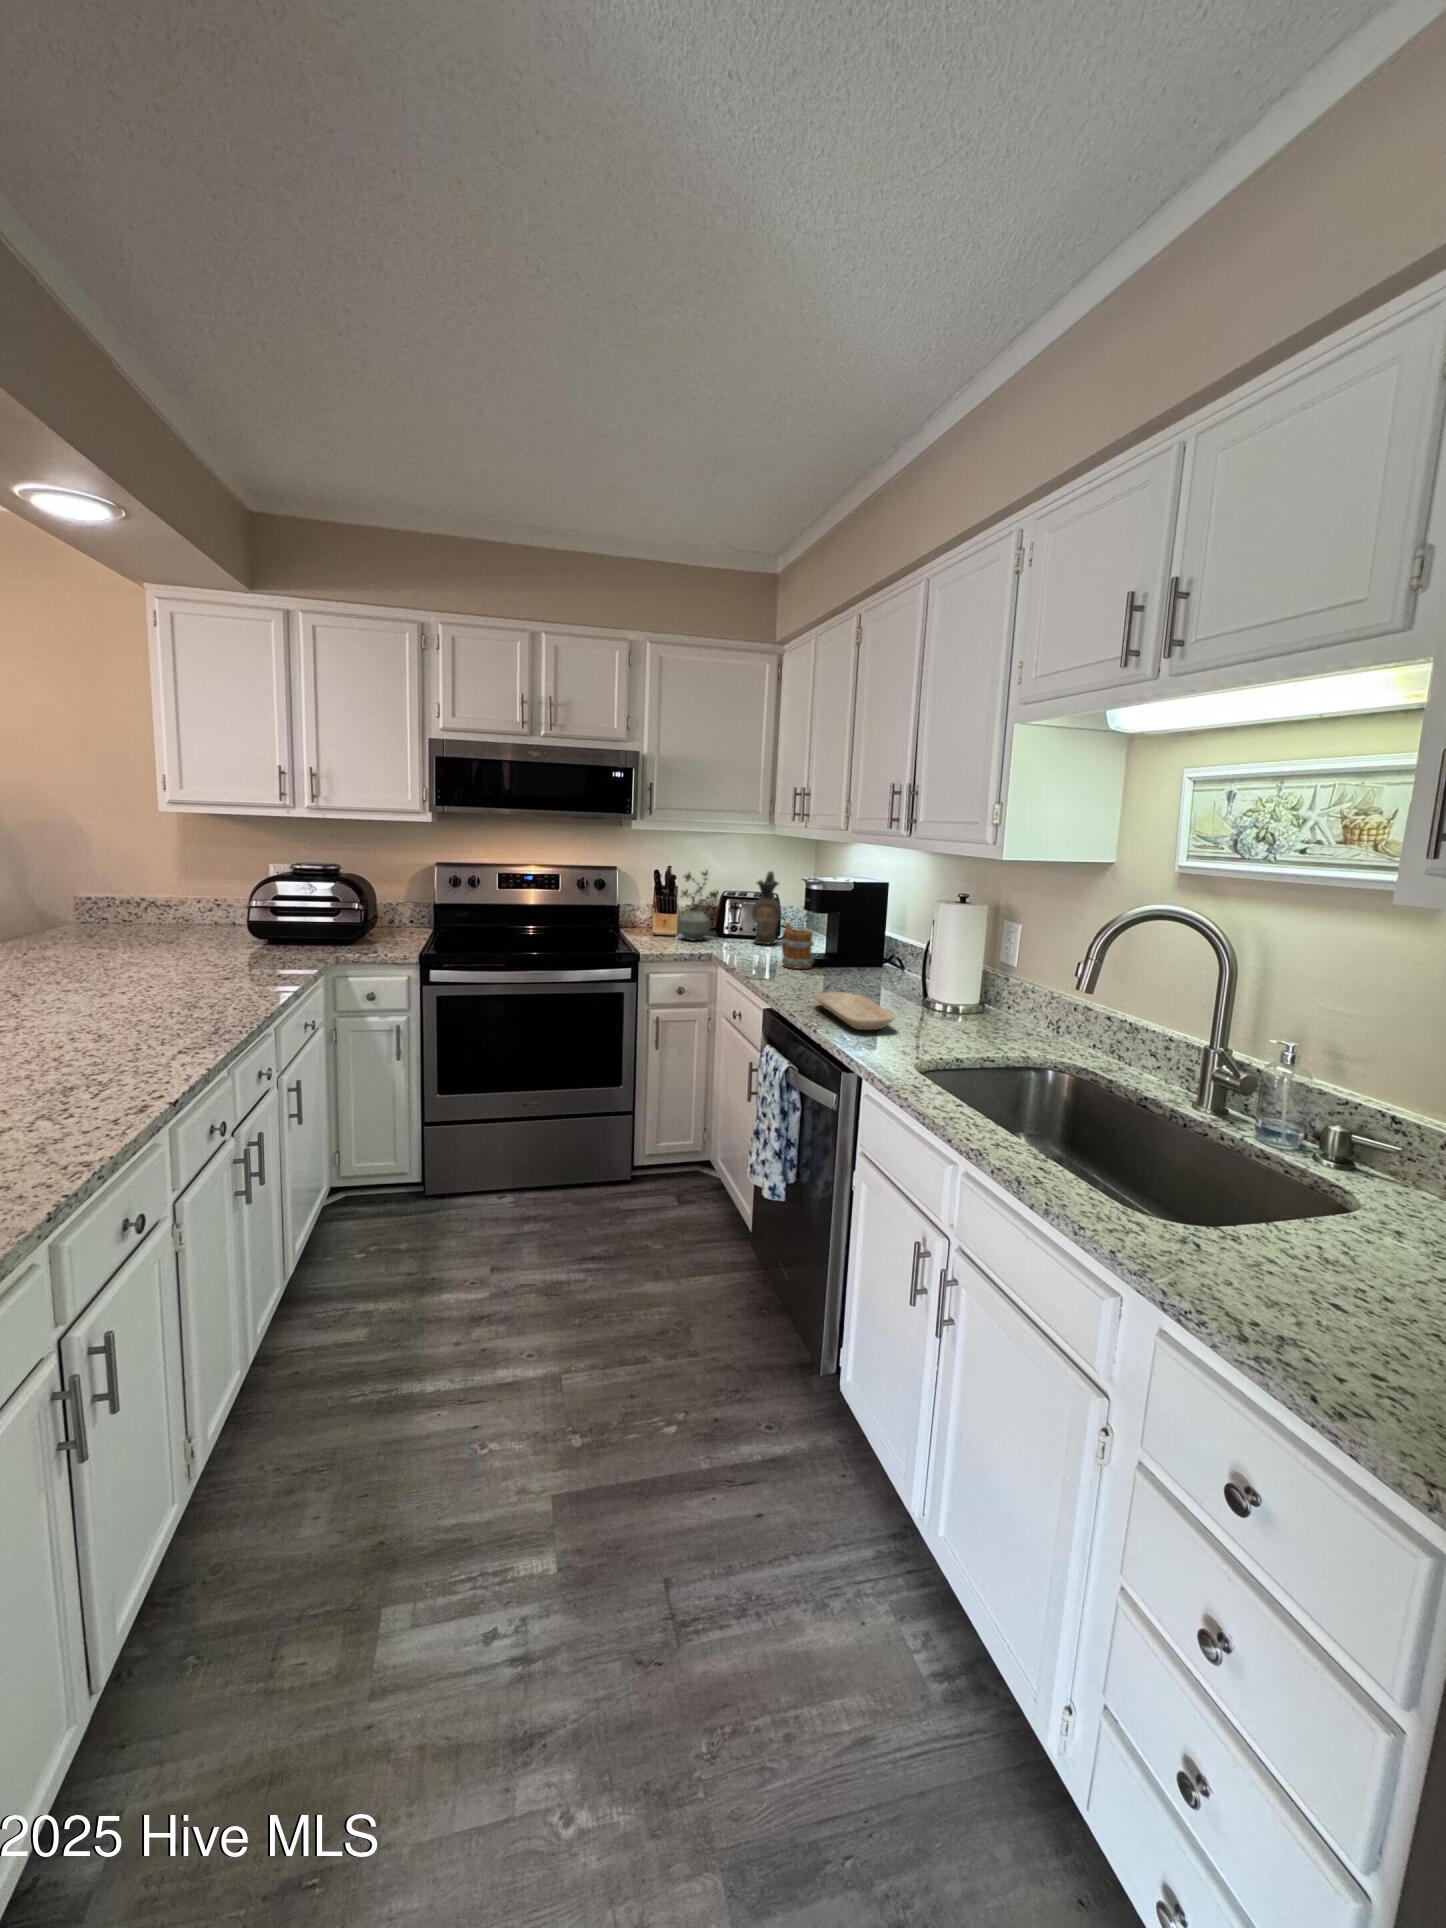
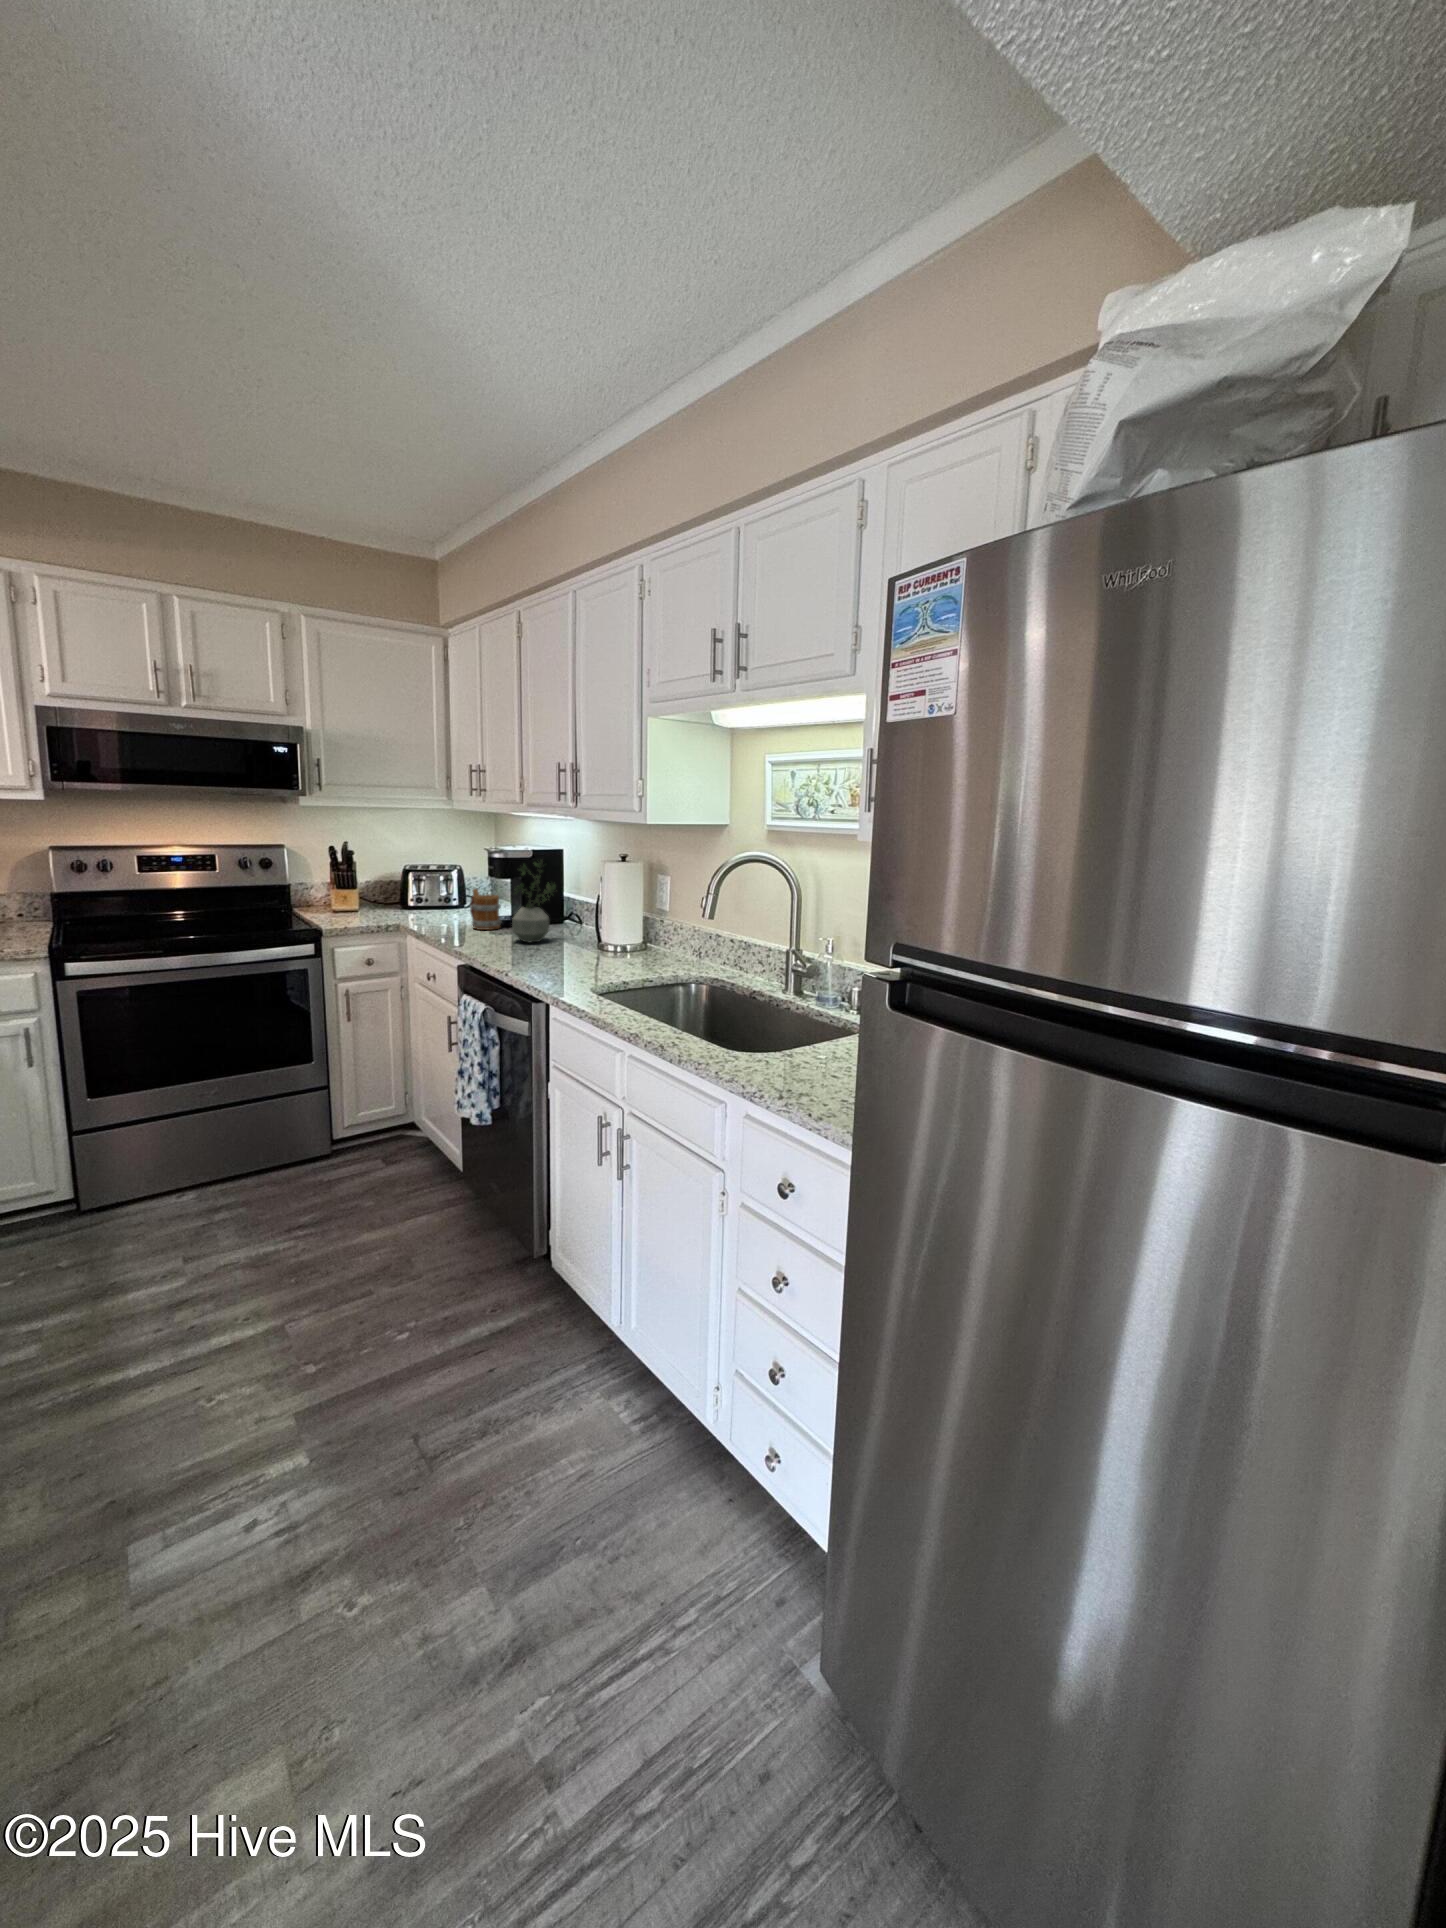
potted plant: present [678,871,719,940] -> present [512,860,557,943]
ceramic pitcher: present [752,871,781,944] -> none [438,843,467,912]
tray: present [813,992,895,1030] -> none [503,943,575,970]

